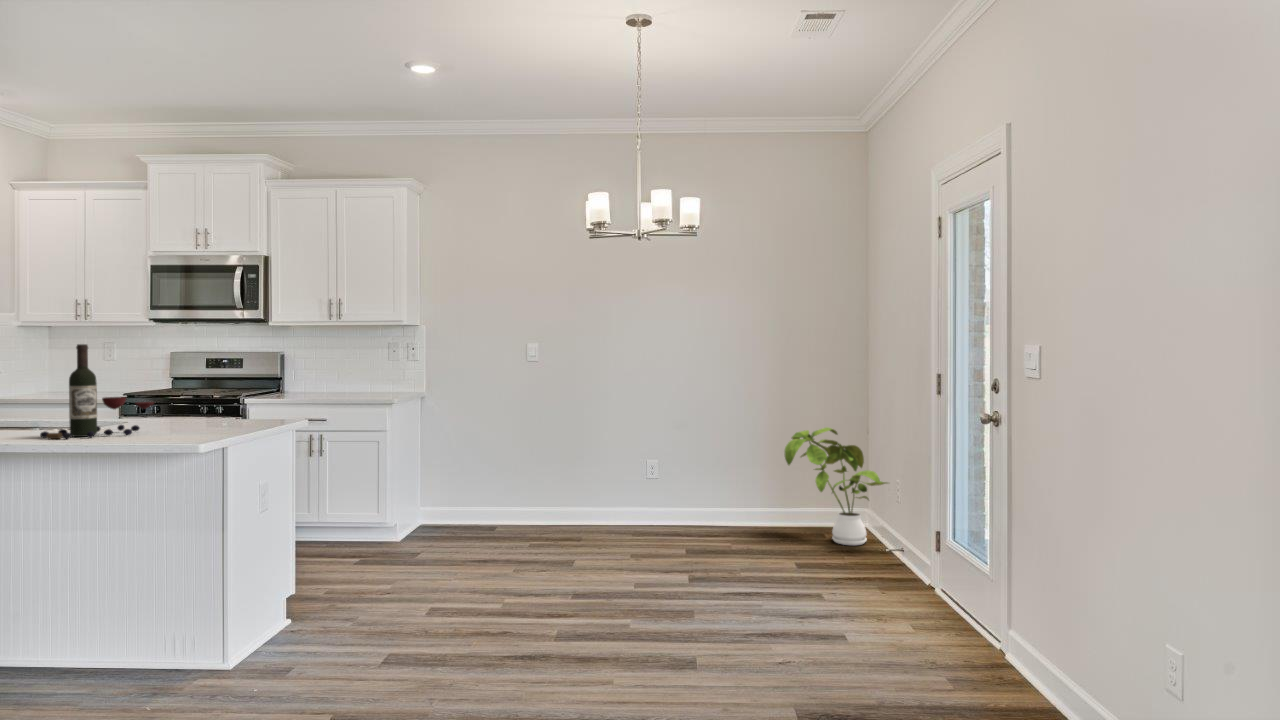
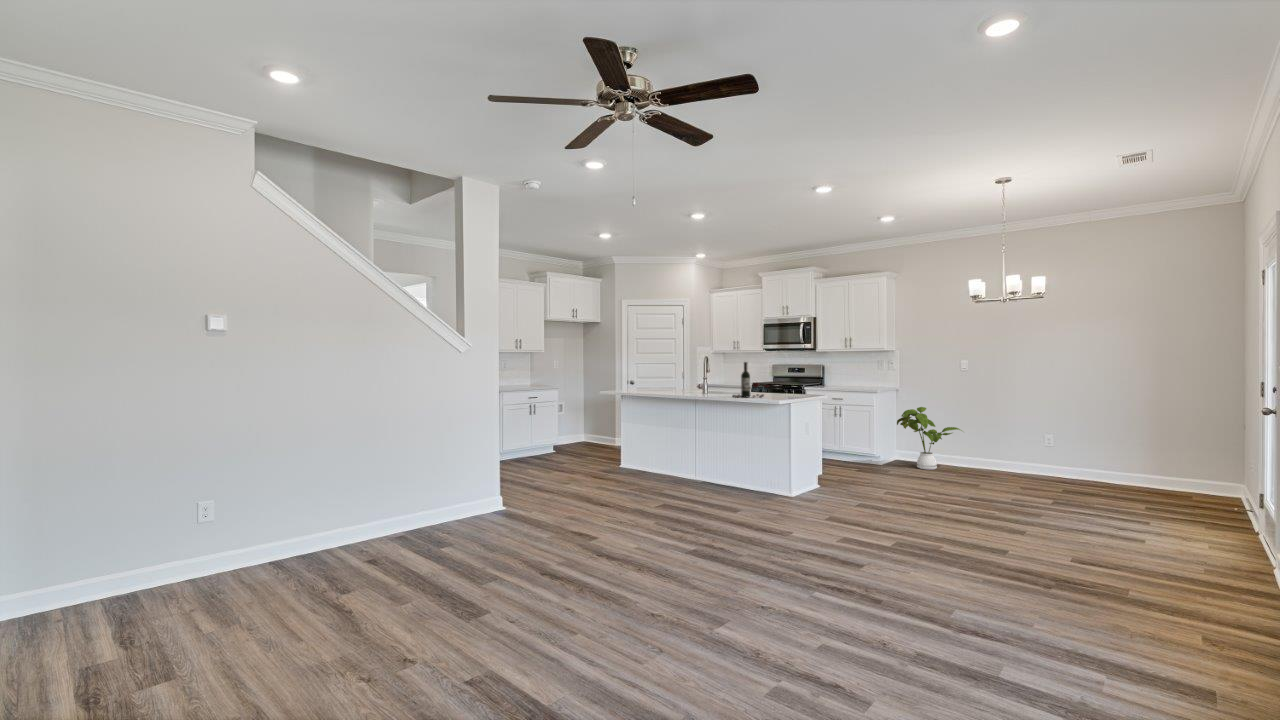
house plant: present [785,428,887,545] -> present [897,407,962,470]

